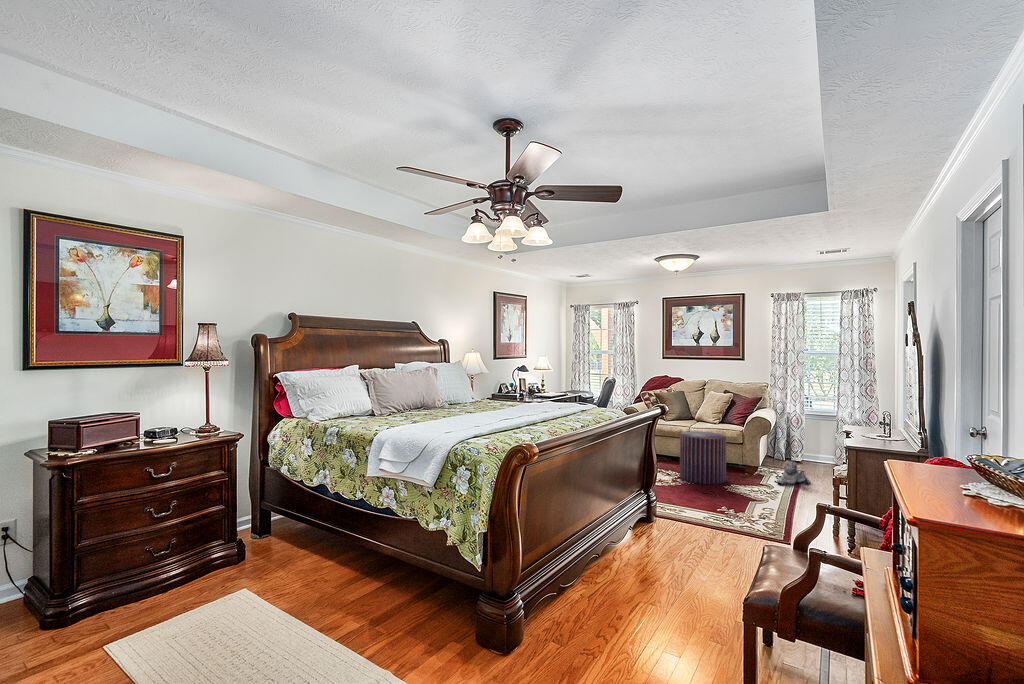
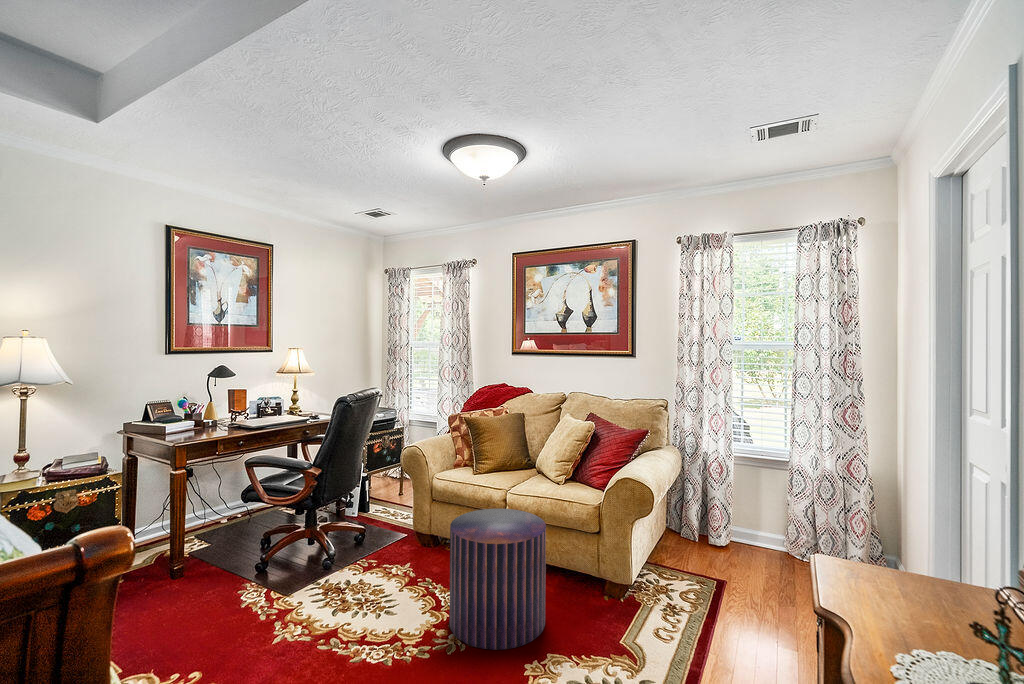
plush toy: present [777,460,810,484] -> none [651,582,726,646]

